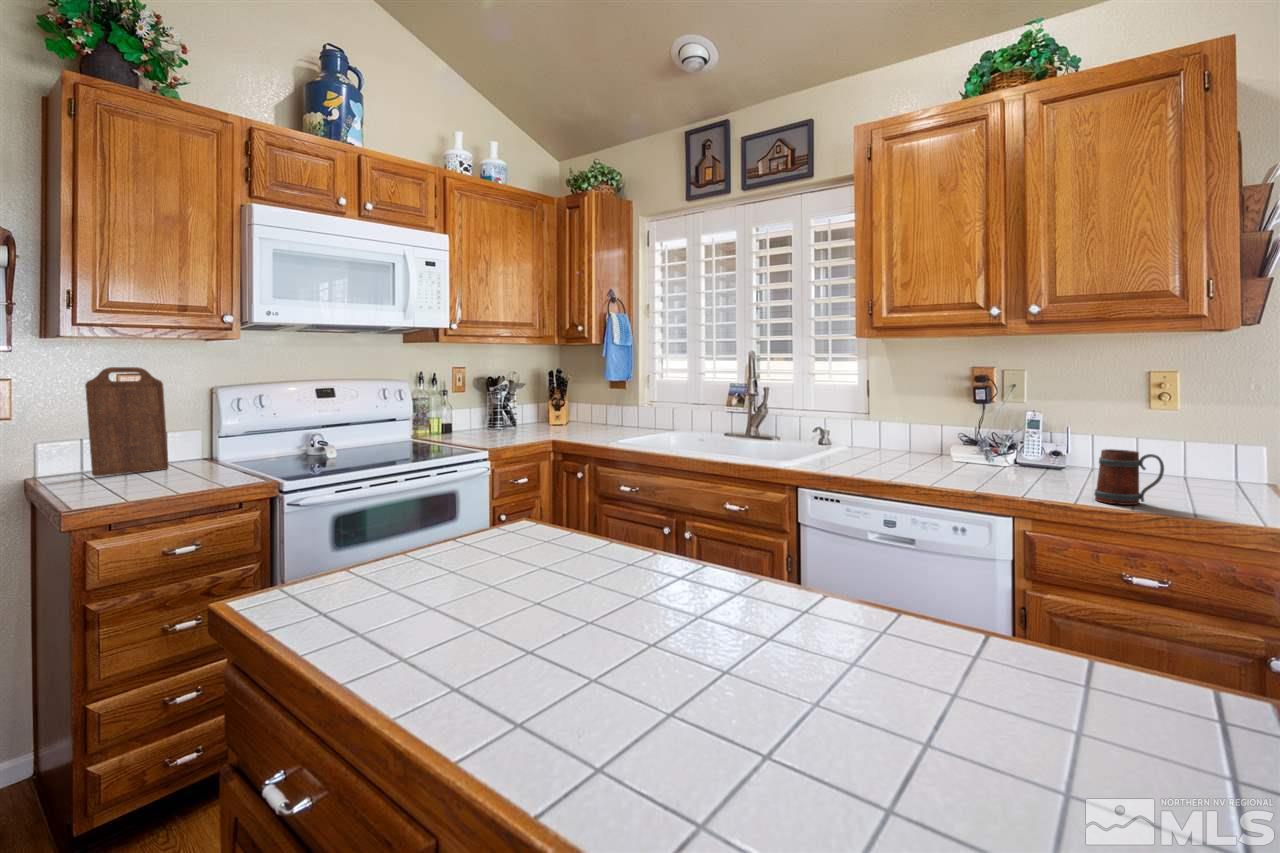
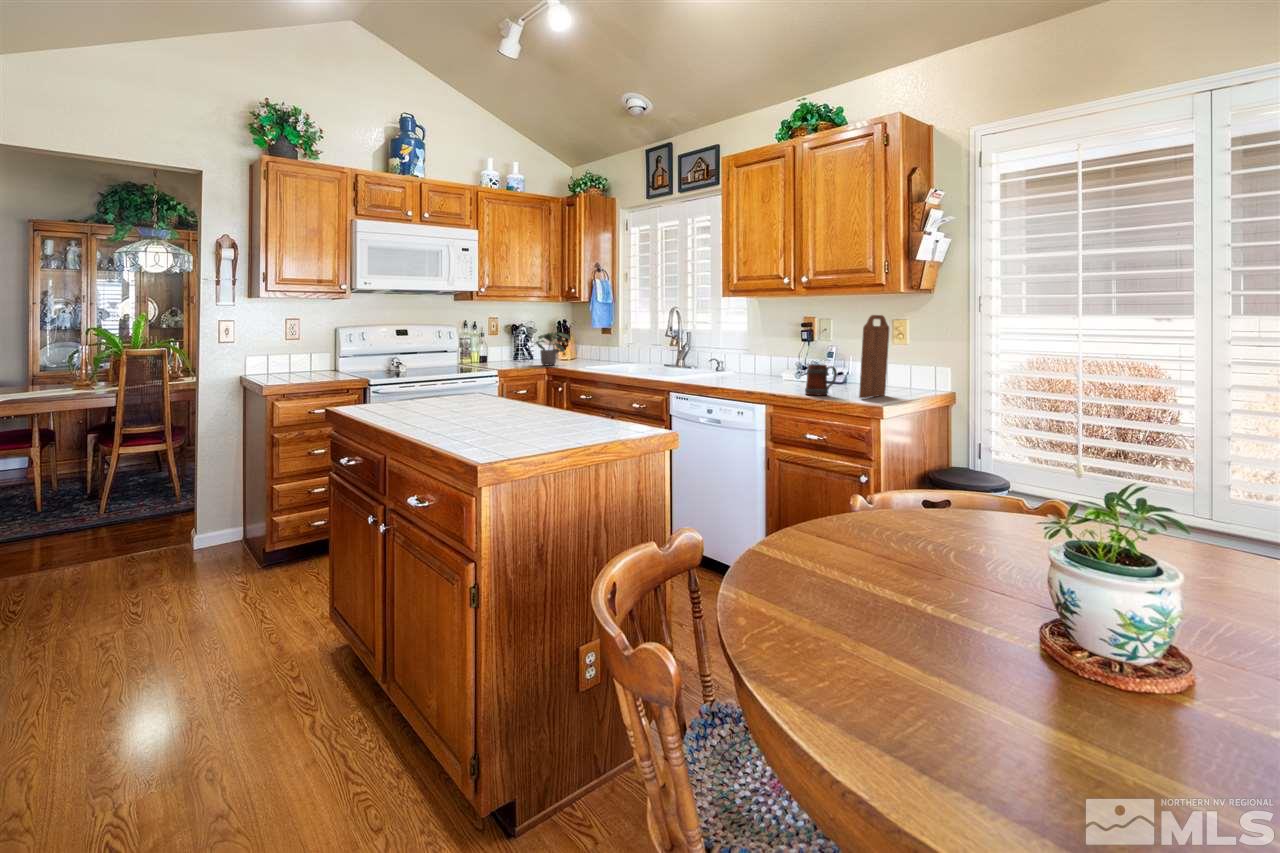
cutting board: present [85,367,169,476] -> present [859,315,889,398]
potted plant: none [522,385,581,435] -> present [536,332,570,365]

